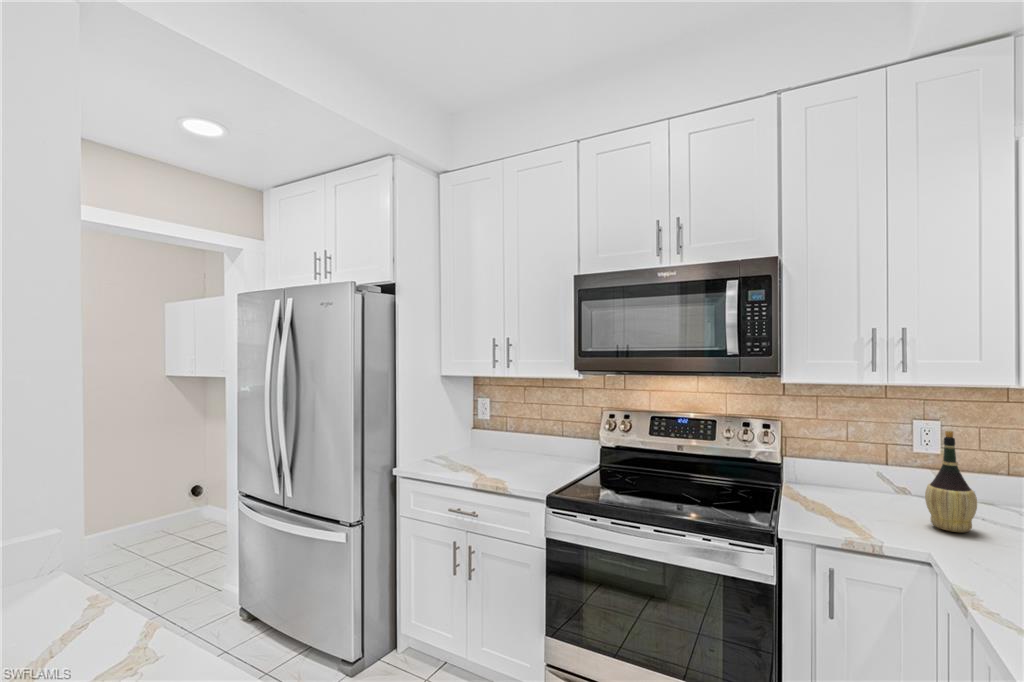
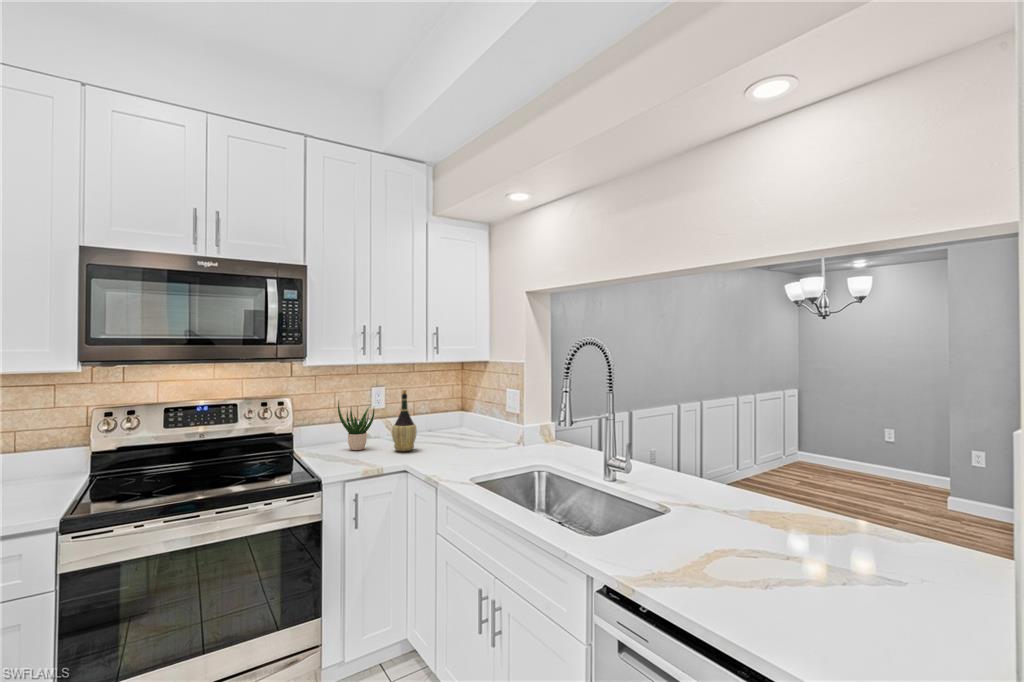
potted plant: none [843,431,899,508] -> present [338,402,374,450]

